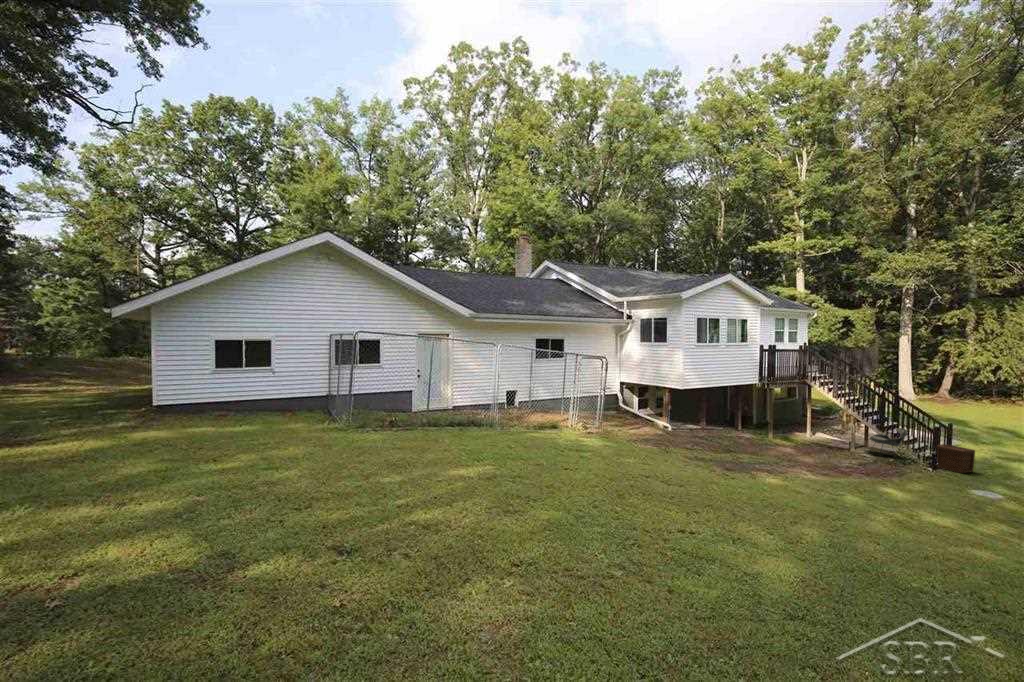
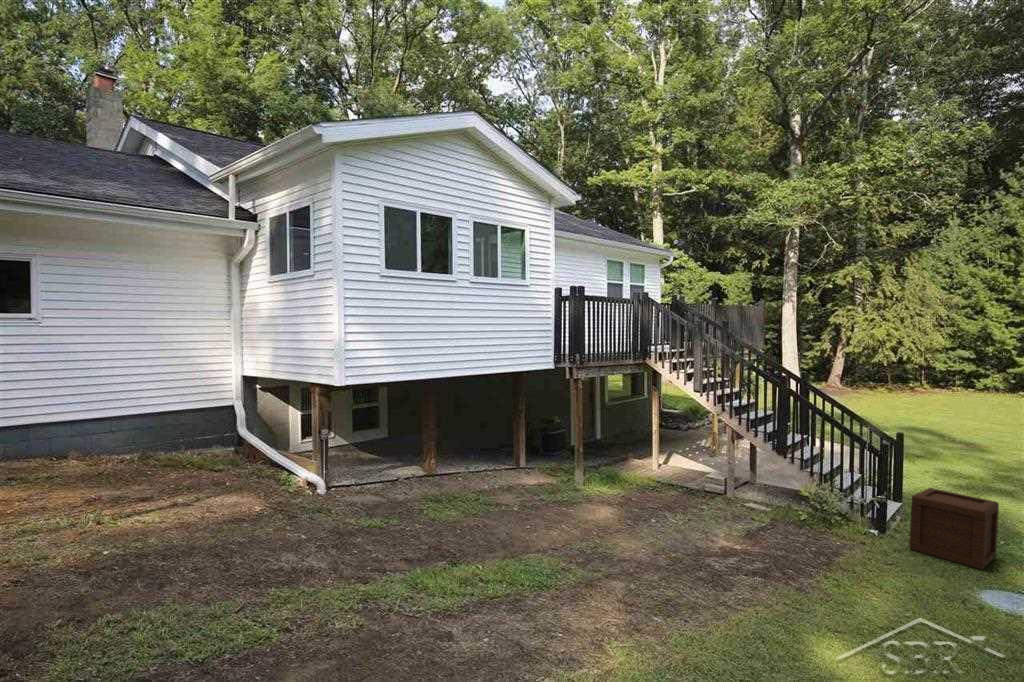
lounge chair: present [870,428,907,455] -> none [762,451,842,529]

